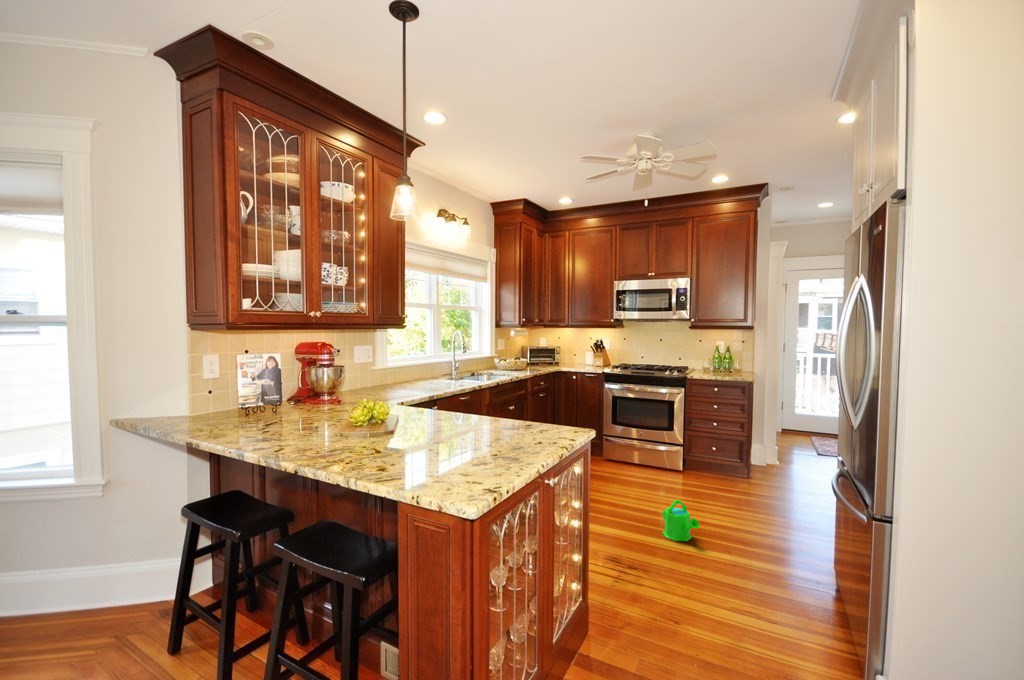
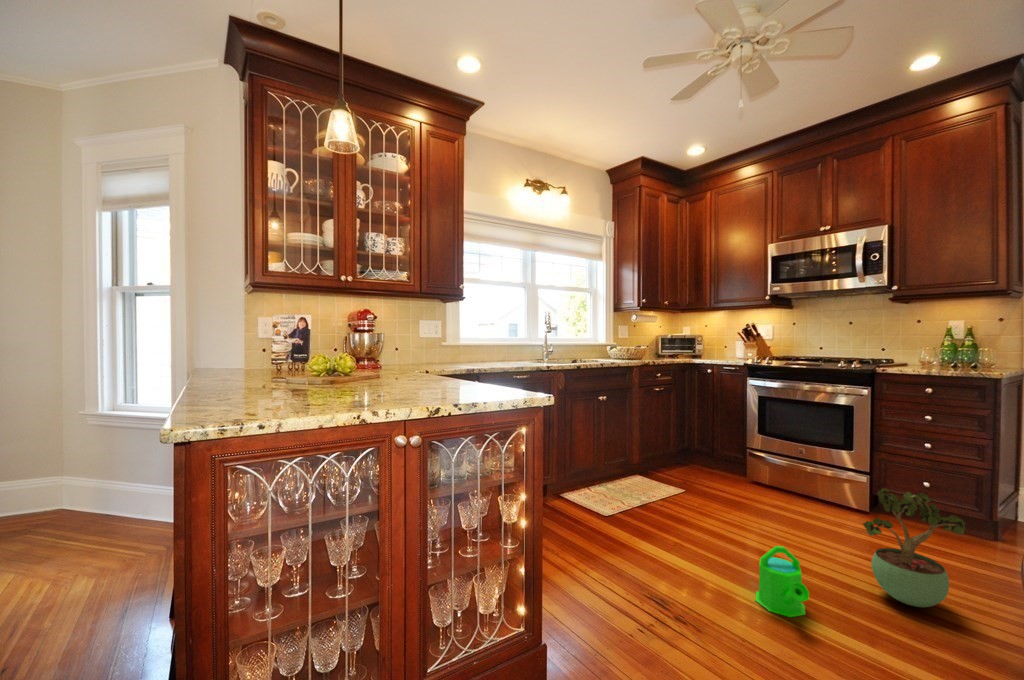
potted plant: none [708,453,756,519] -> present [863,488,965,607]

